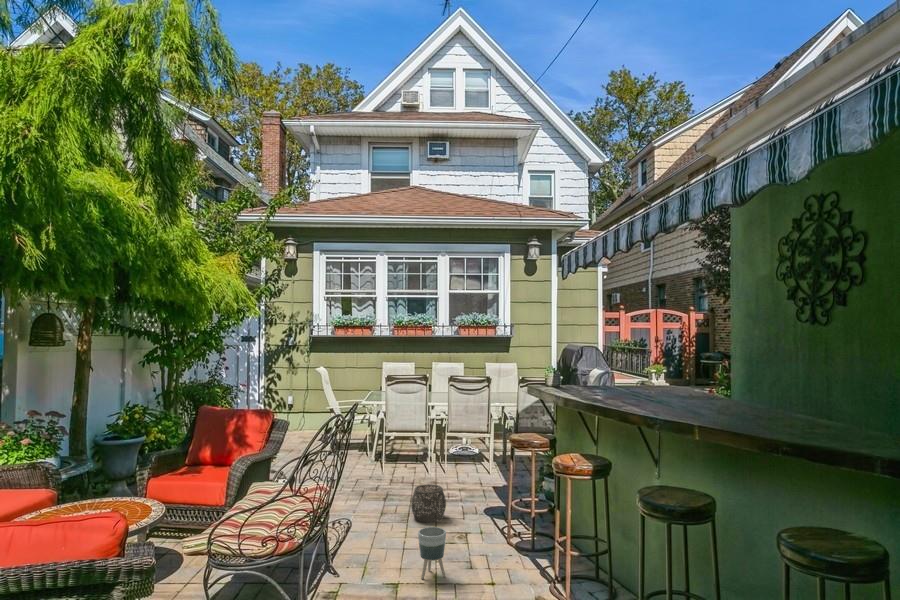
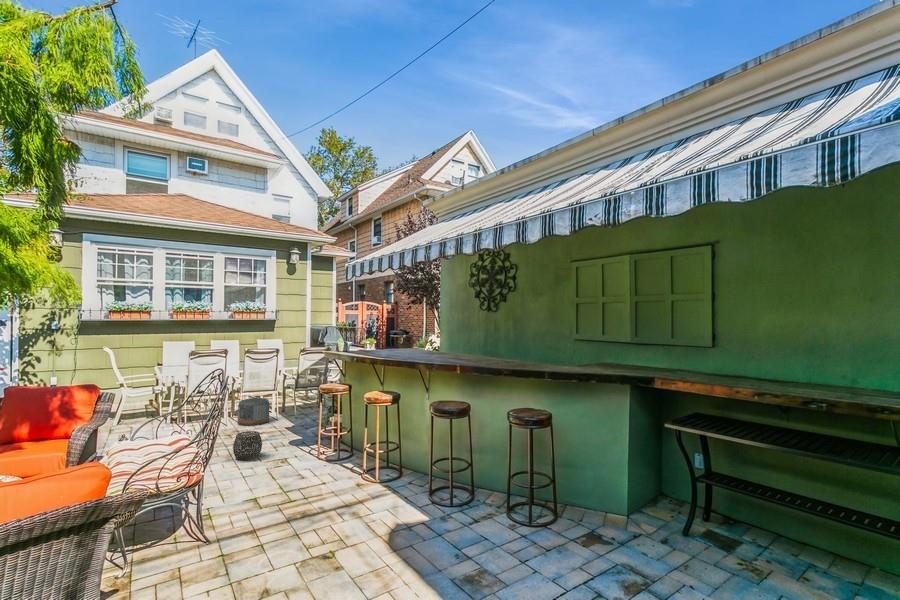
pouf: none [447,440,484,477] -> present [238,398,269,426]
planter: present [418,527,446,579] -> none [268,456,290,494]

